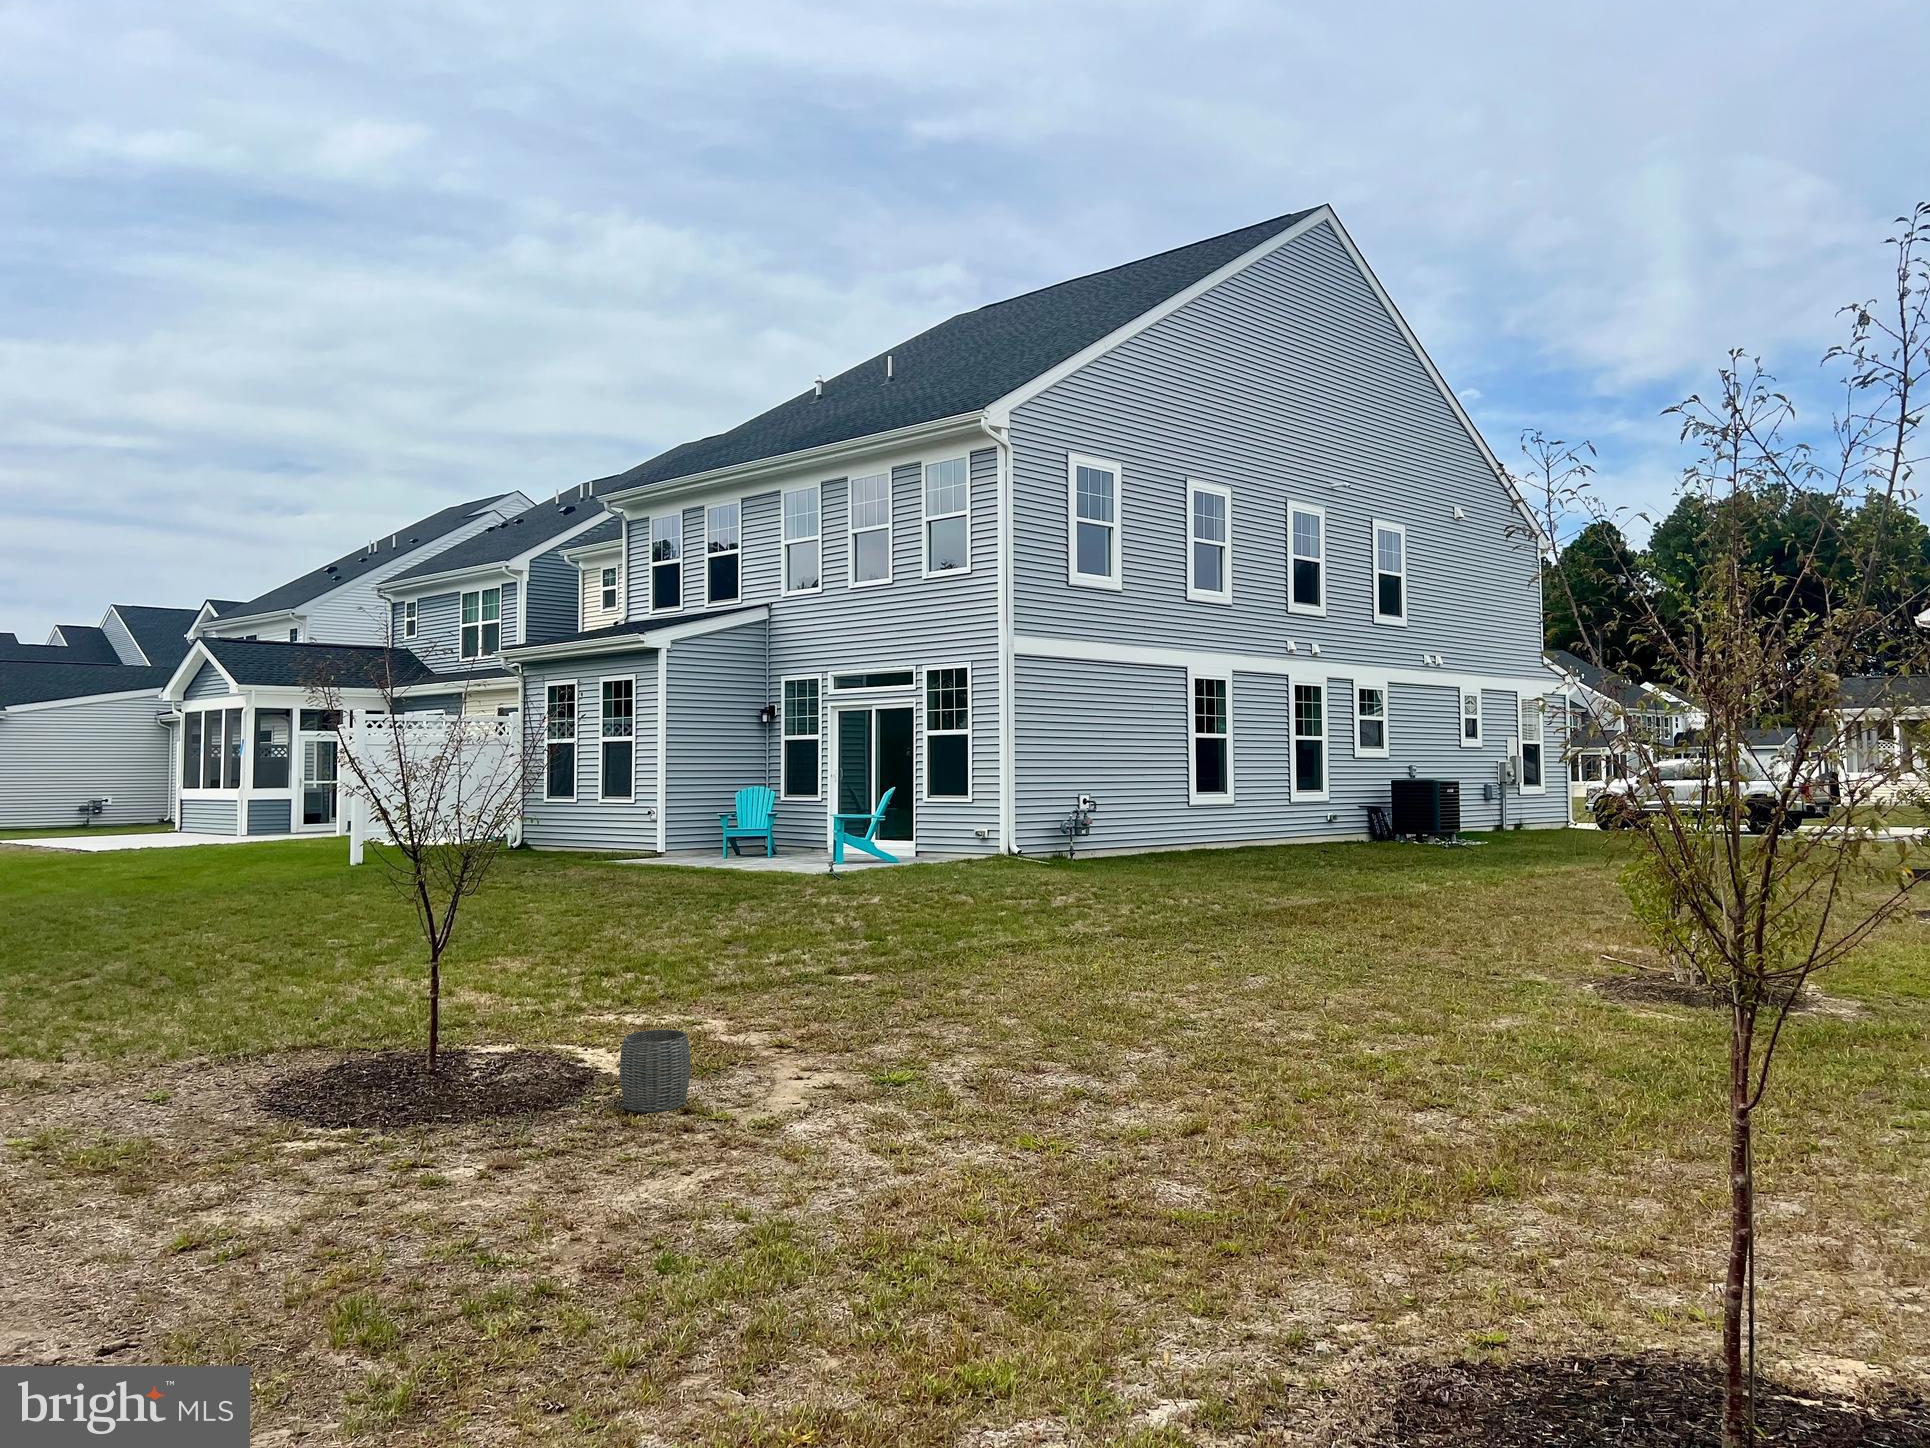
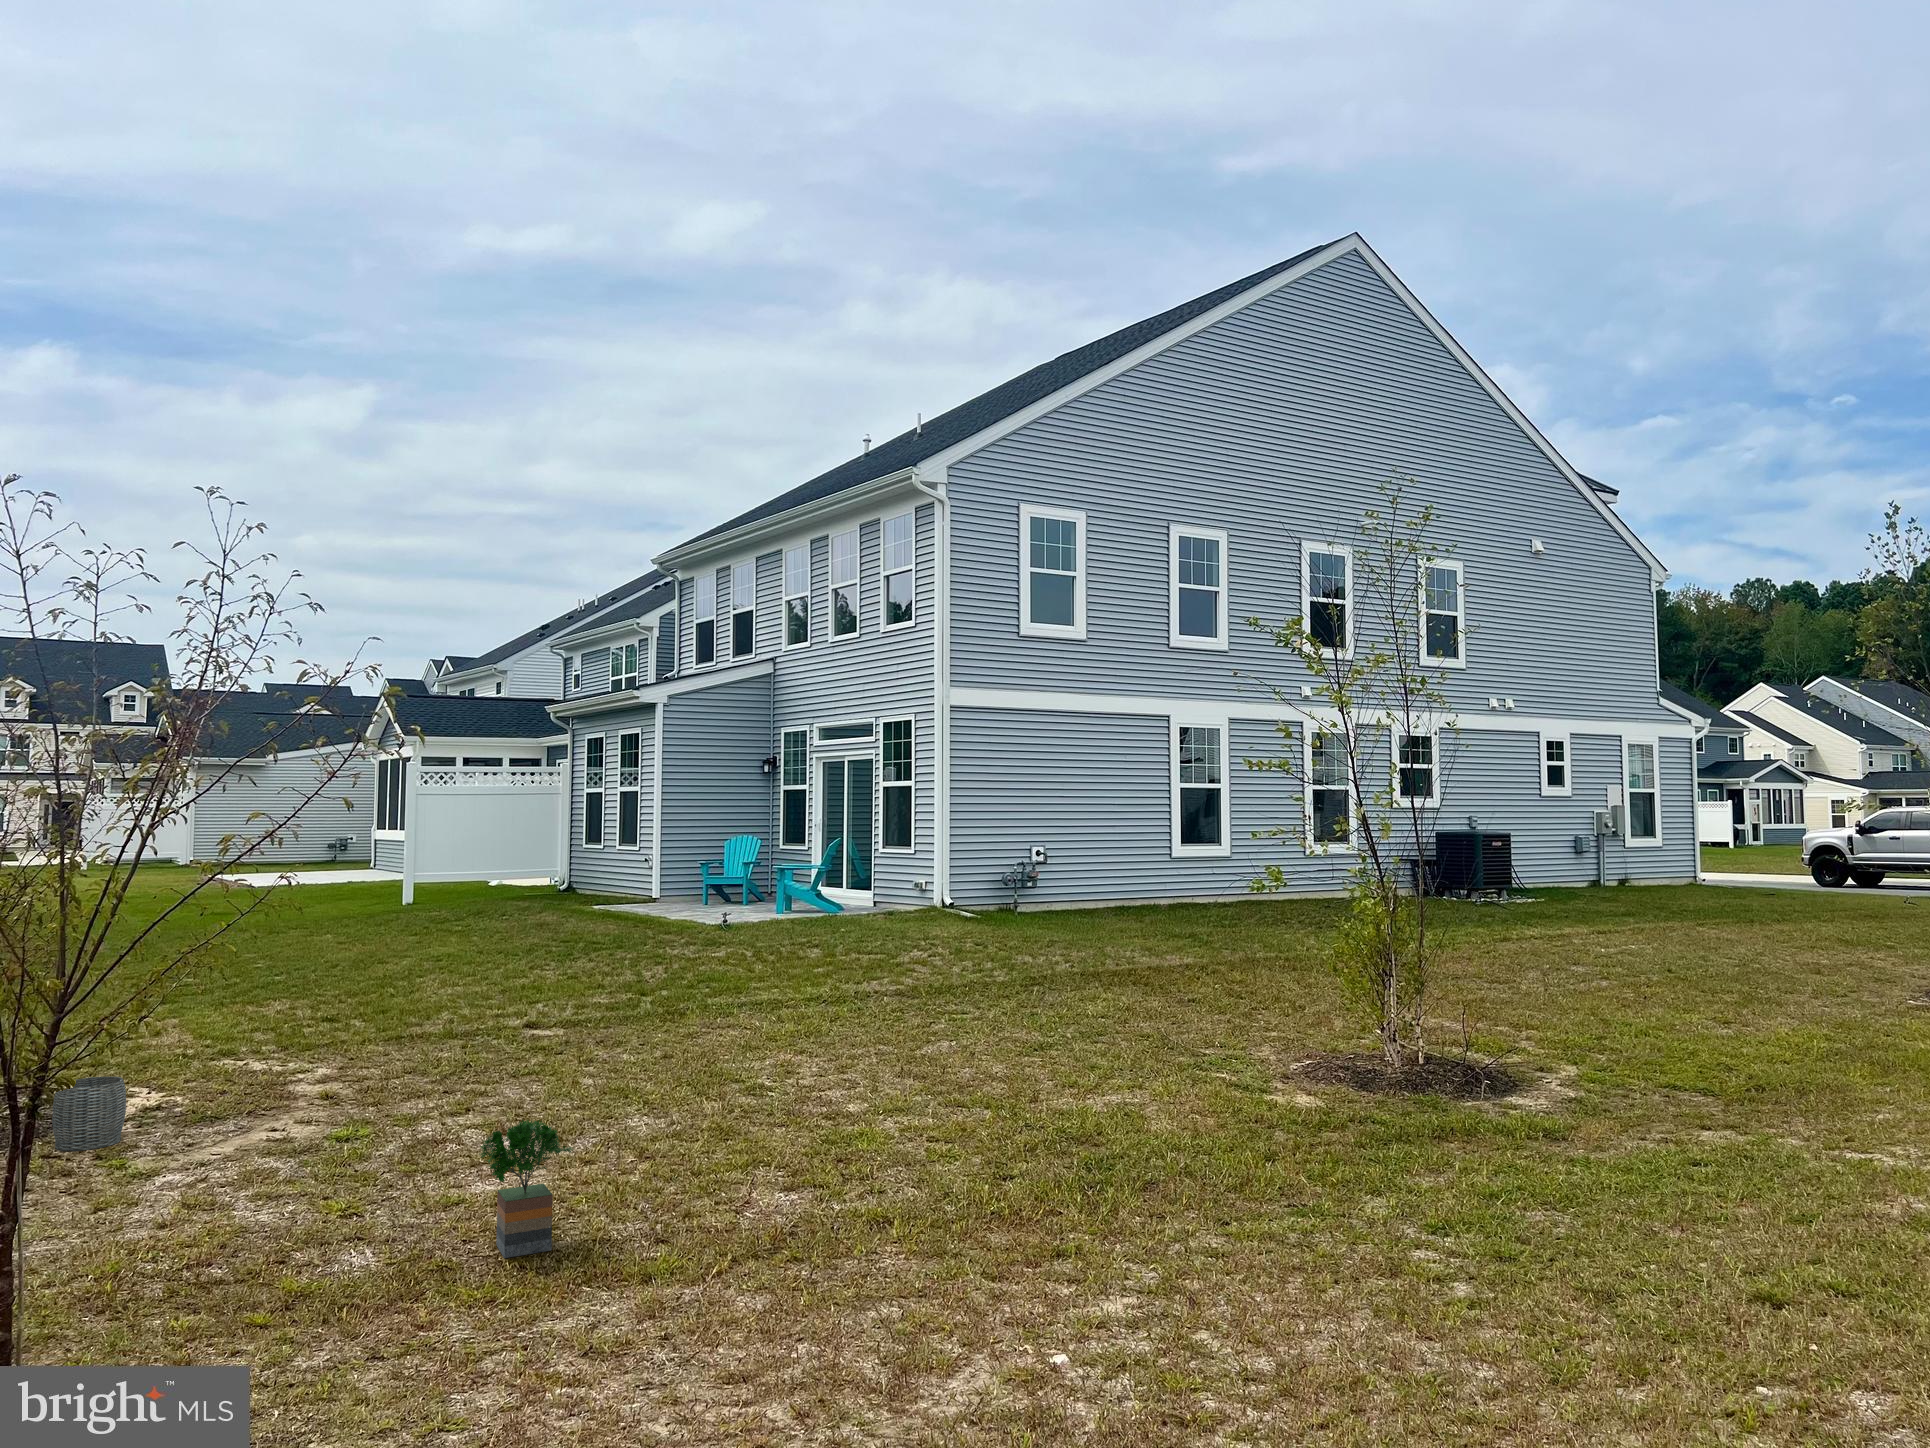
potted tree: none [1349,1038,1433,1178] -> present [481,1120,574,1258]

